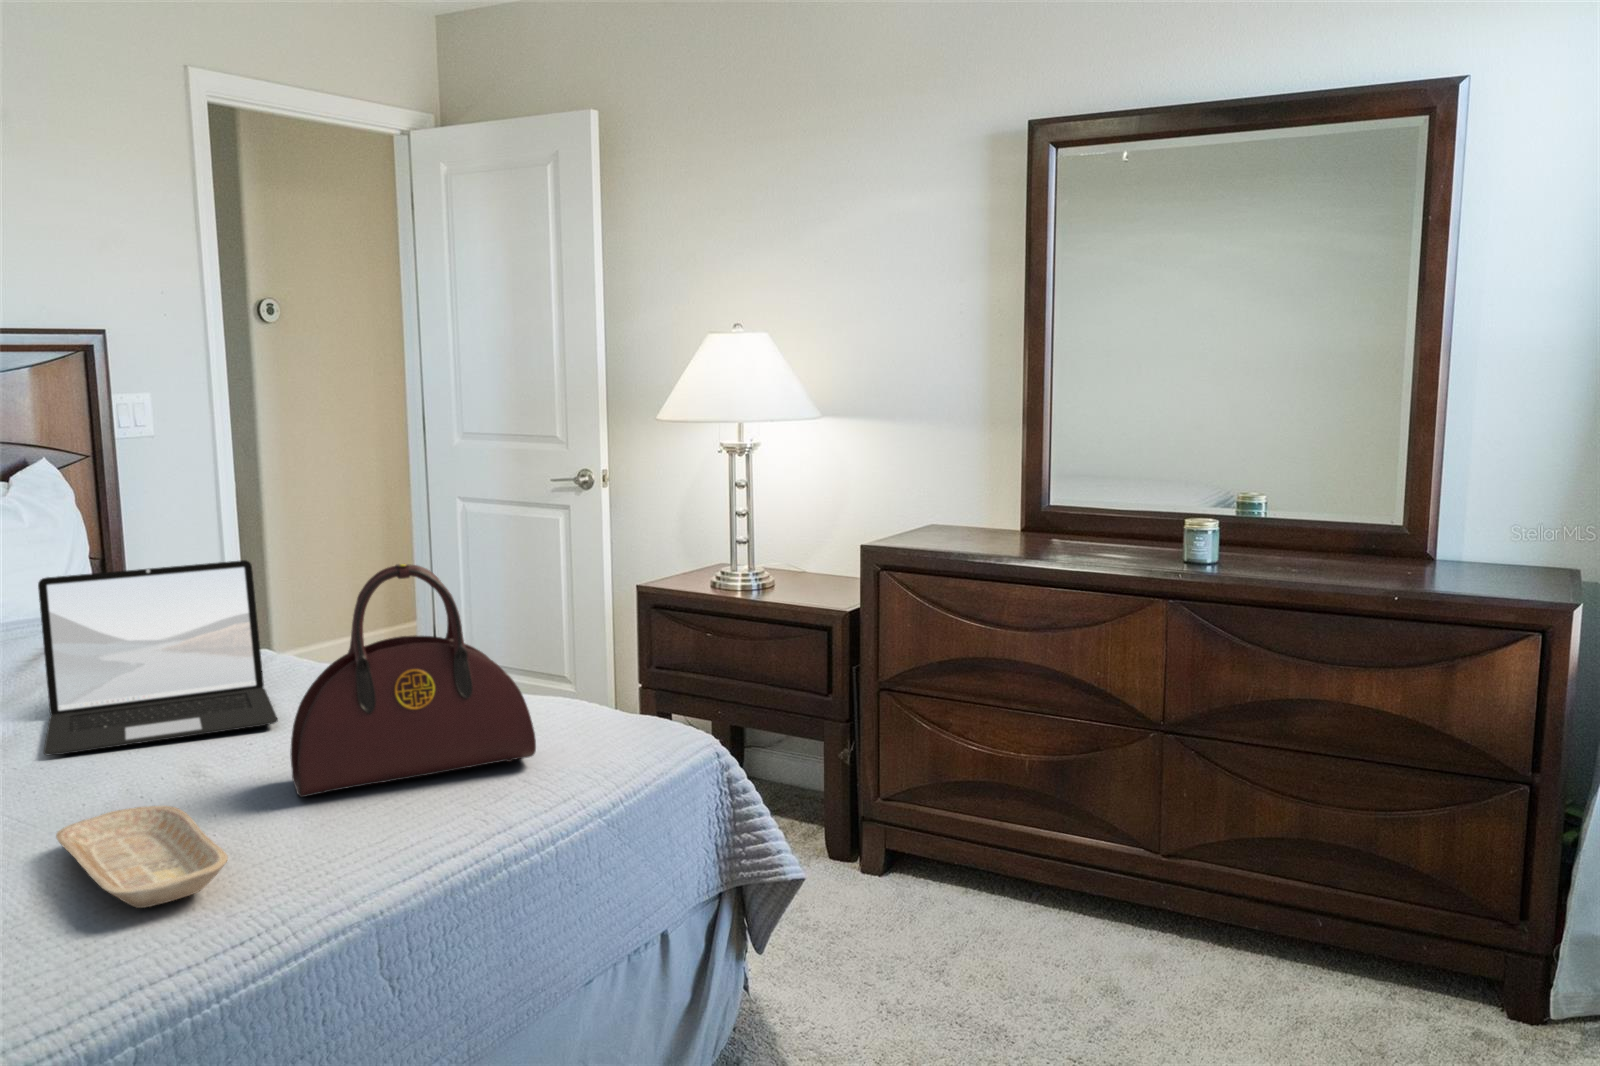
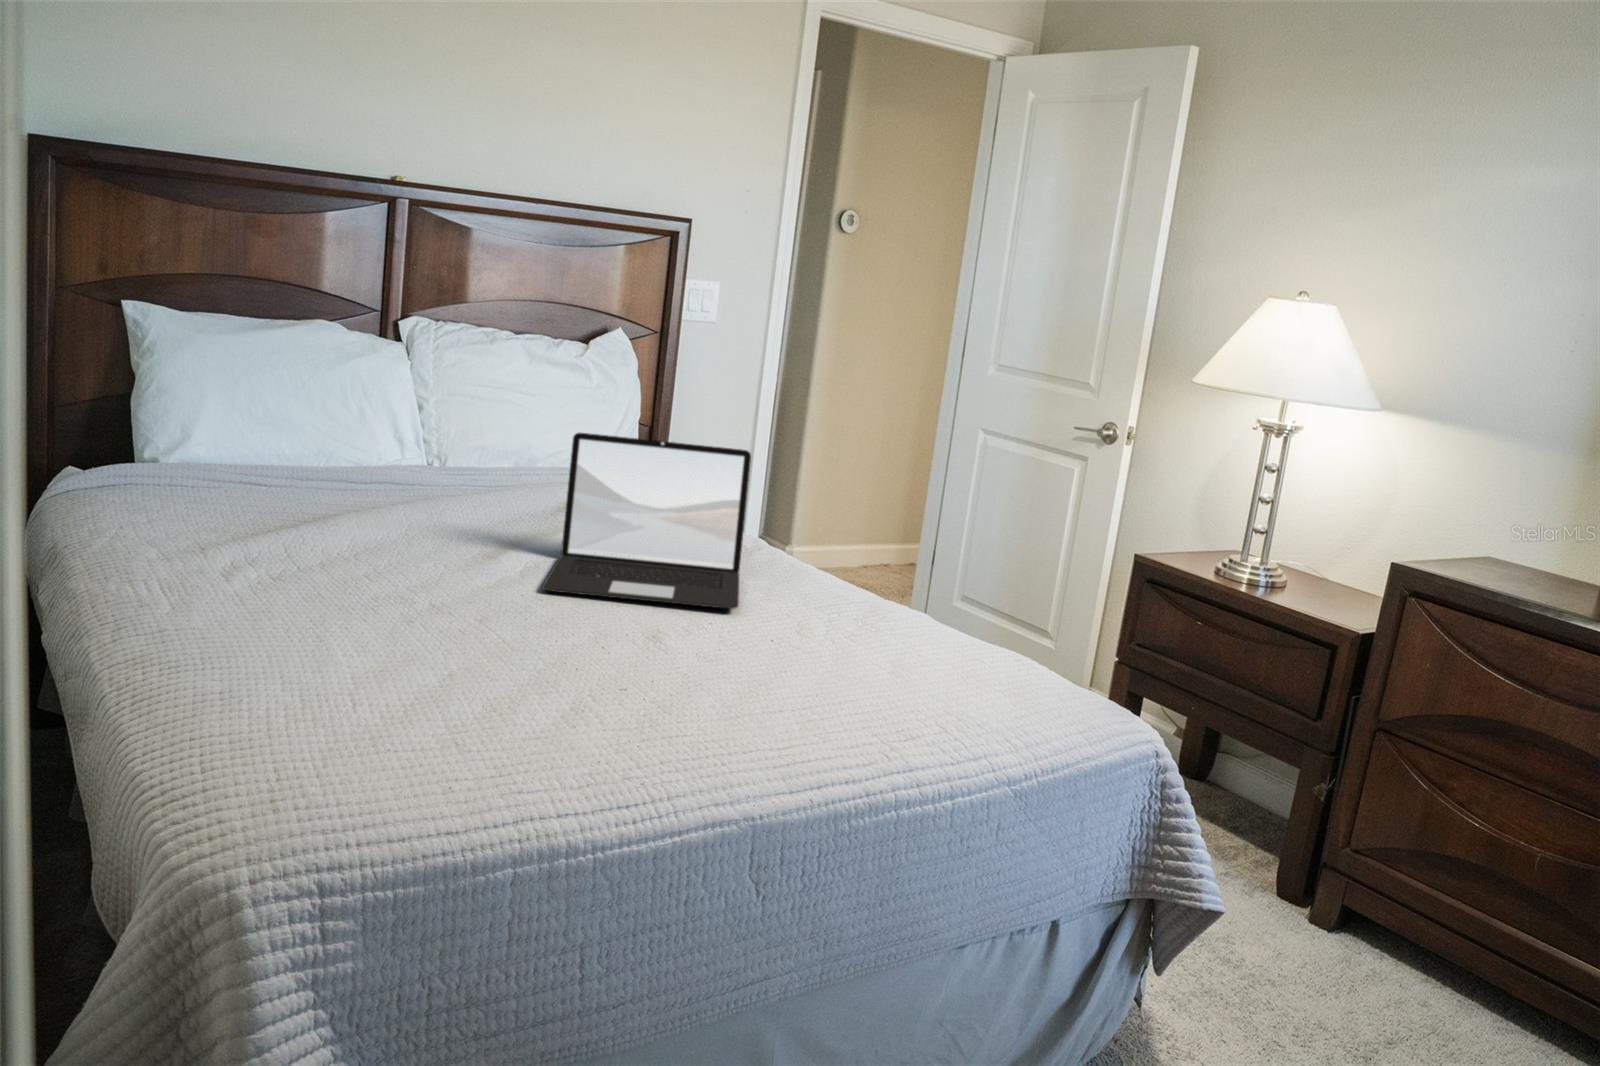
handbag: present [290,564,536,797] -> none [727,481,961,704]
tray: present [56,805,228,908] -> none [516,653,639,749]

